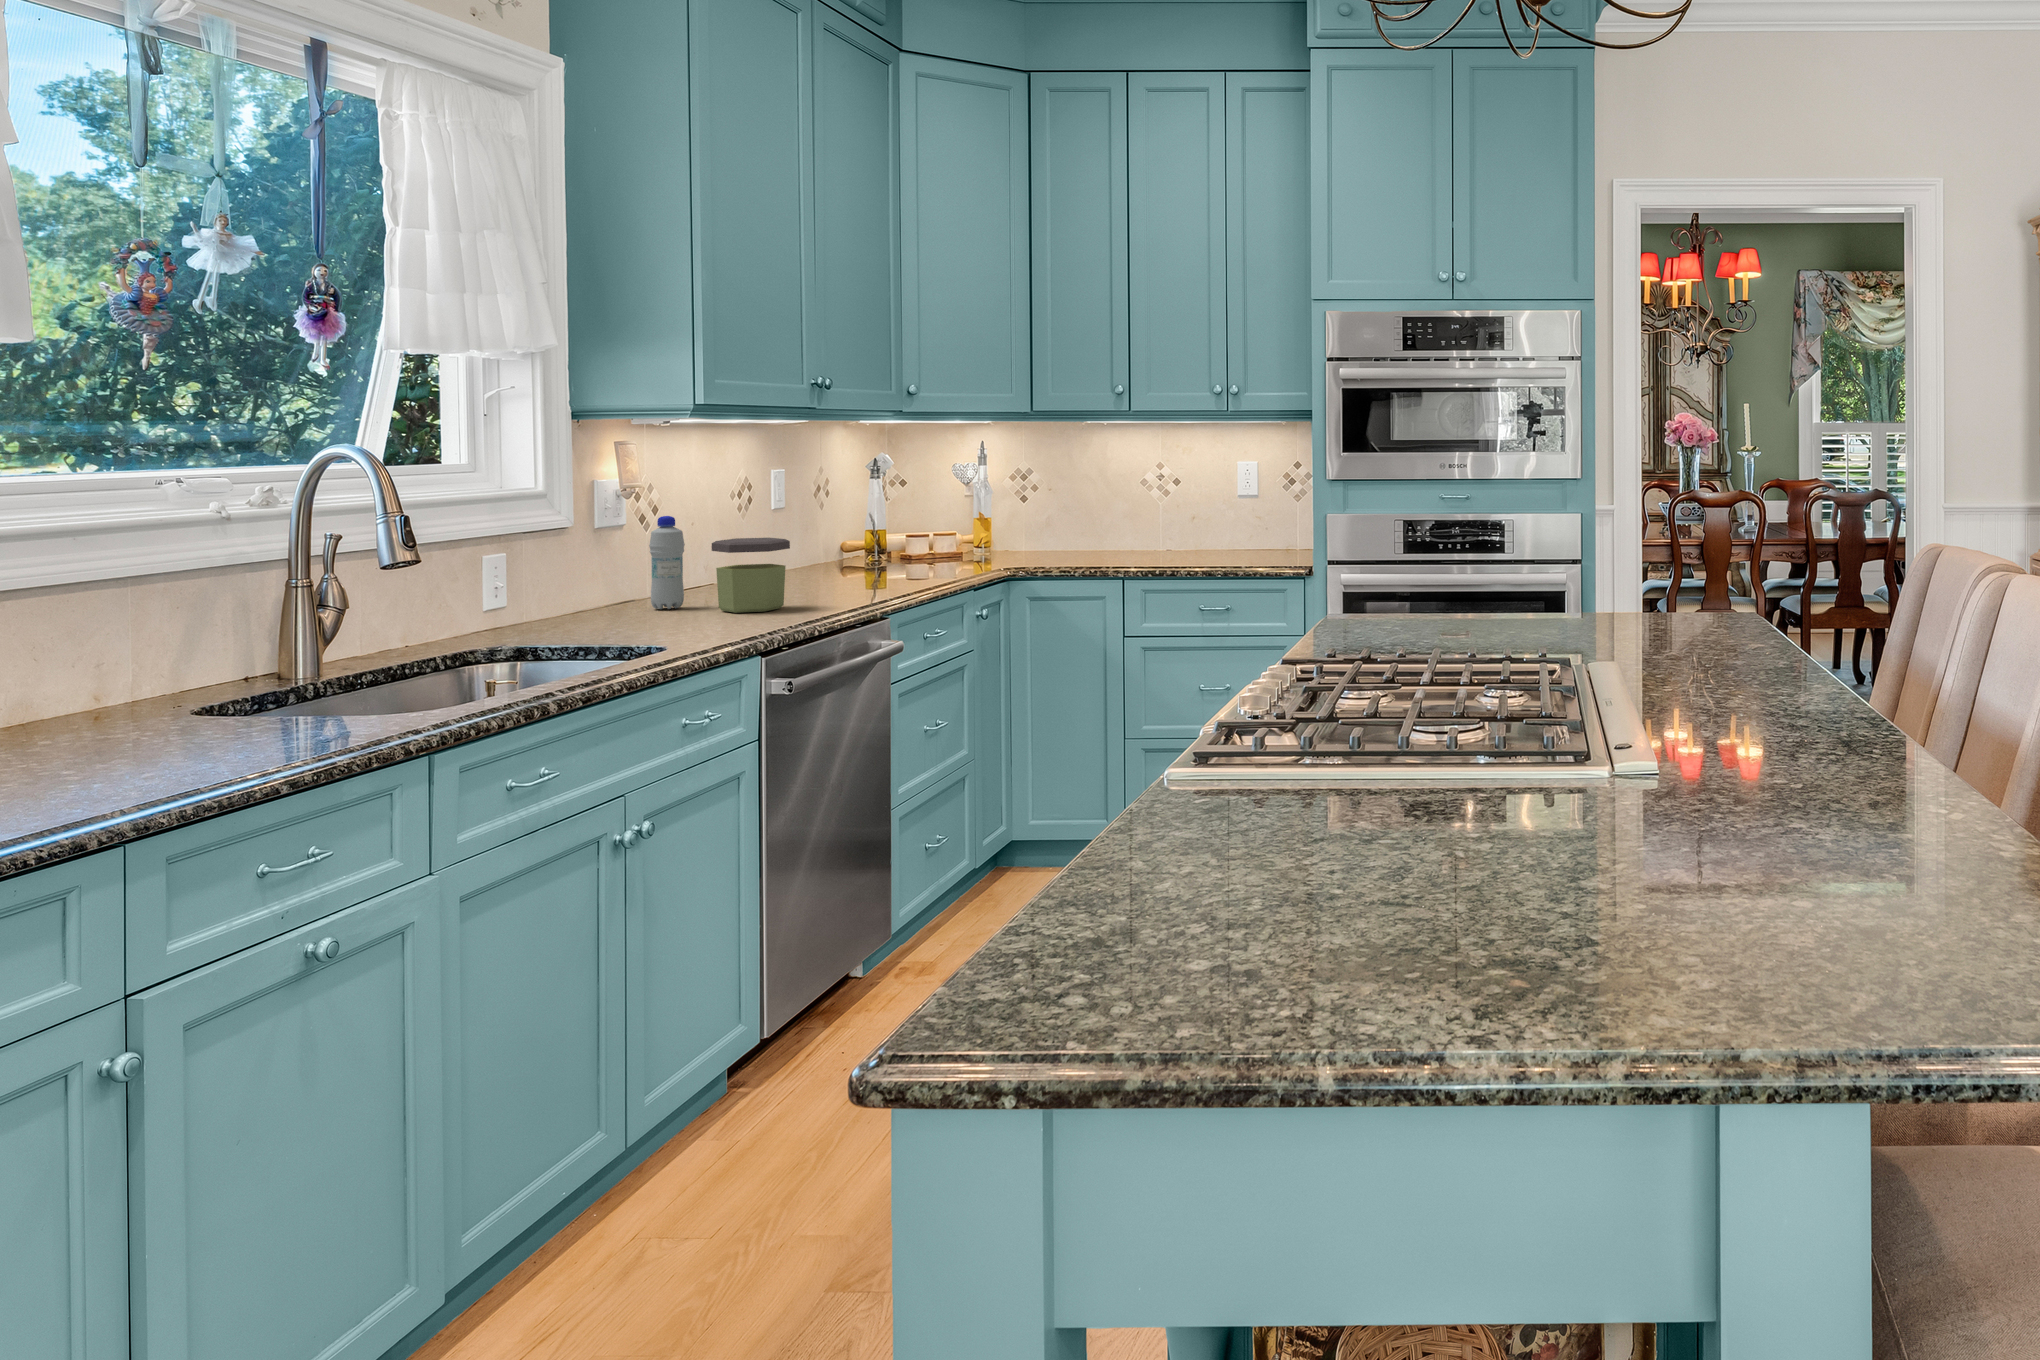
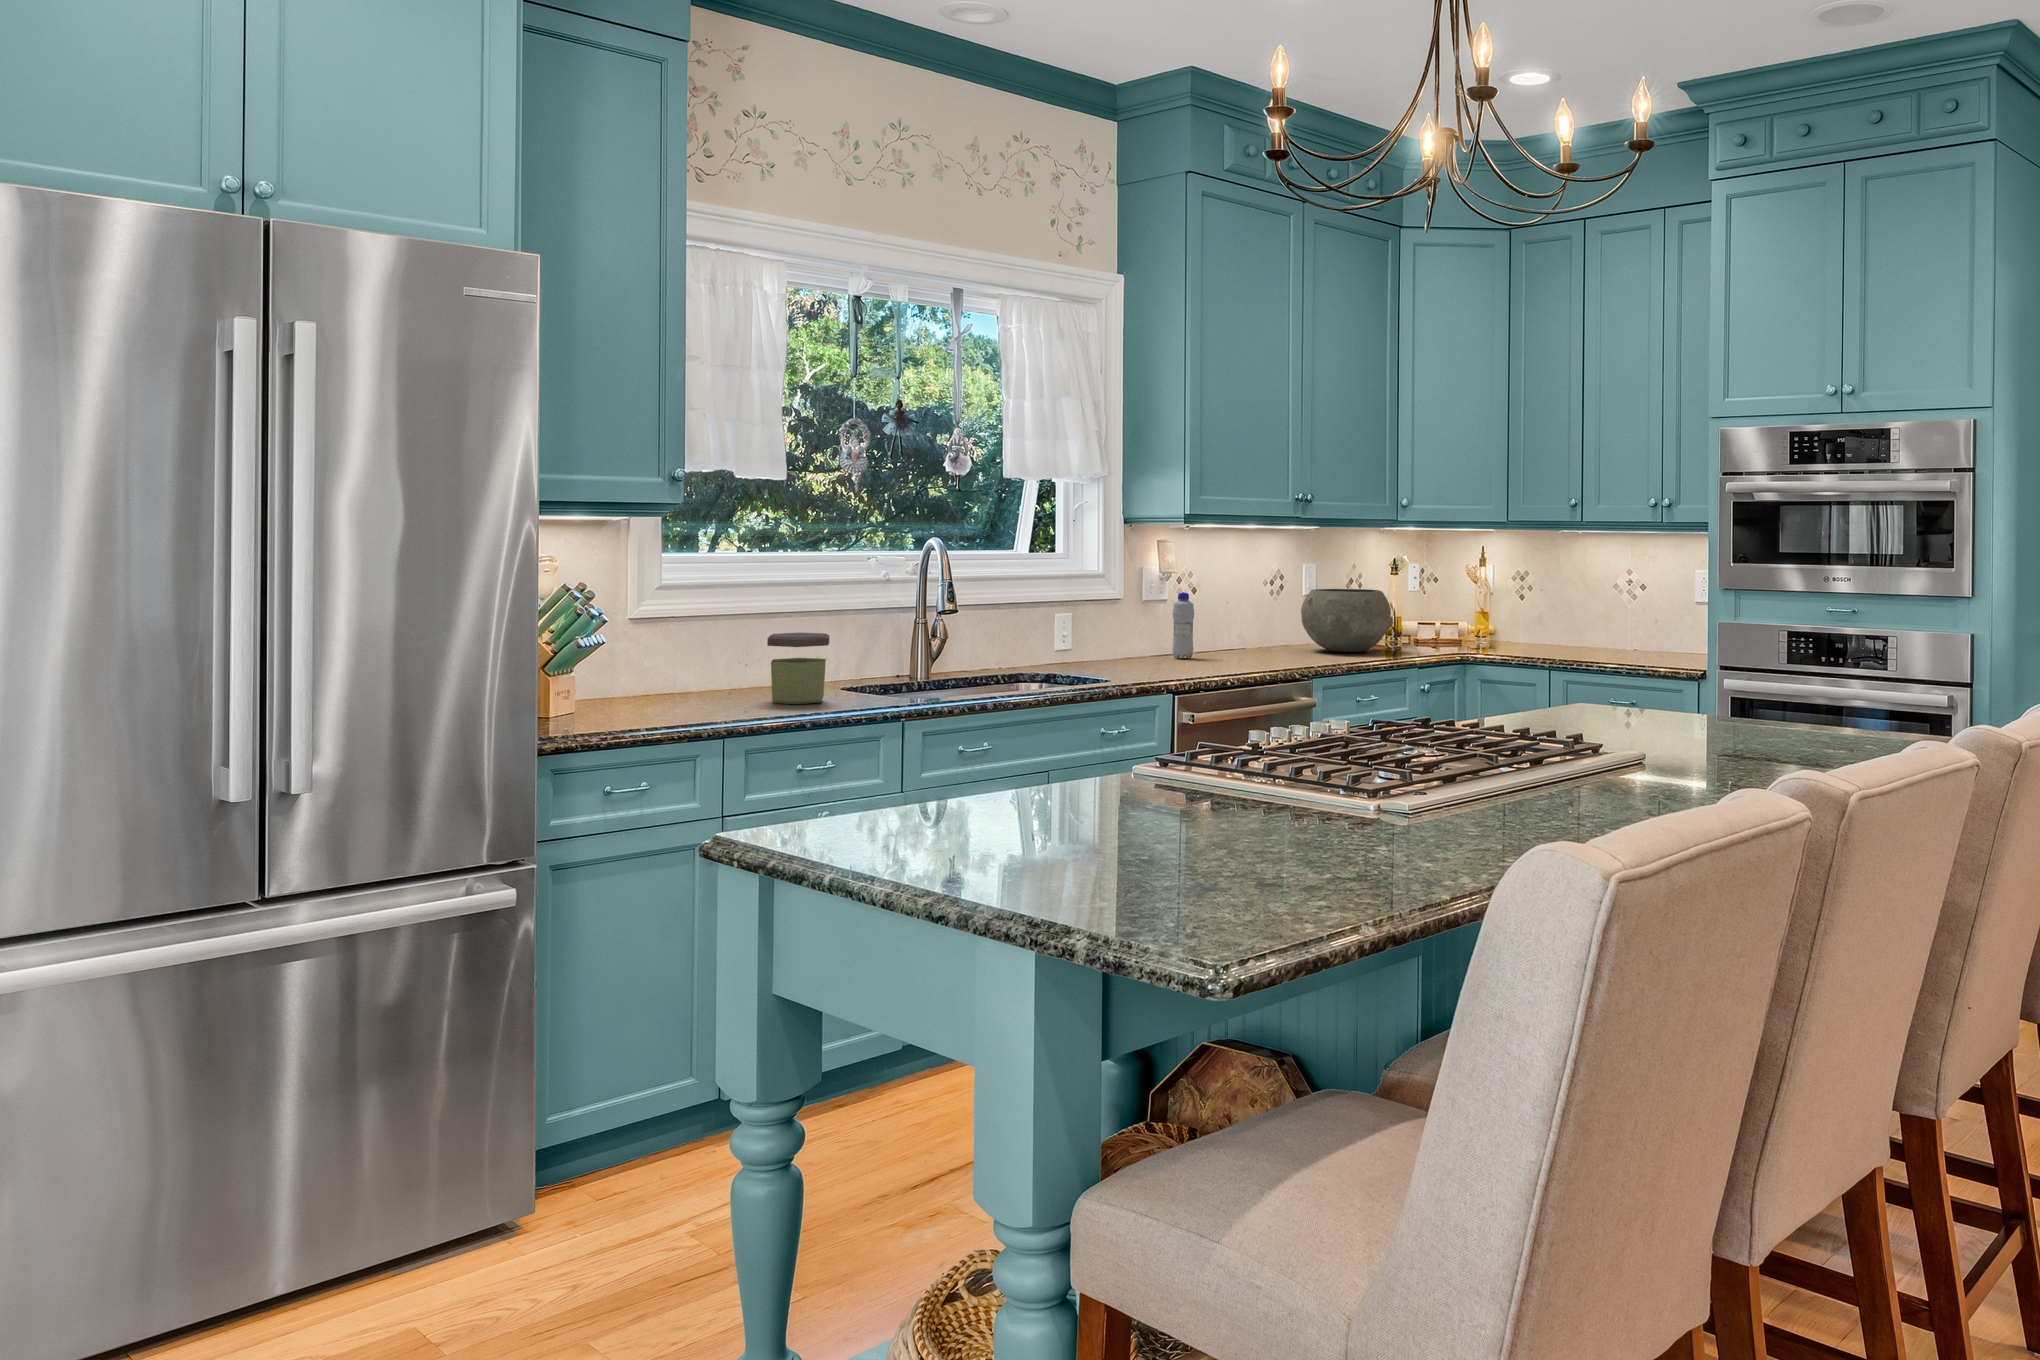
ceramic bowl: none [799,500,931,581] -> present [1301,589,1393,652]
jar: present [712,538,790,613] -> present [767,633,829,704]

